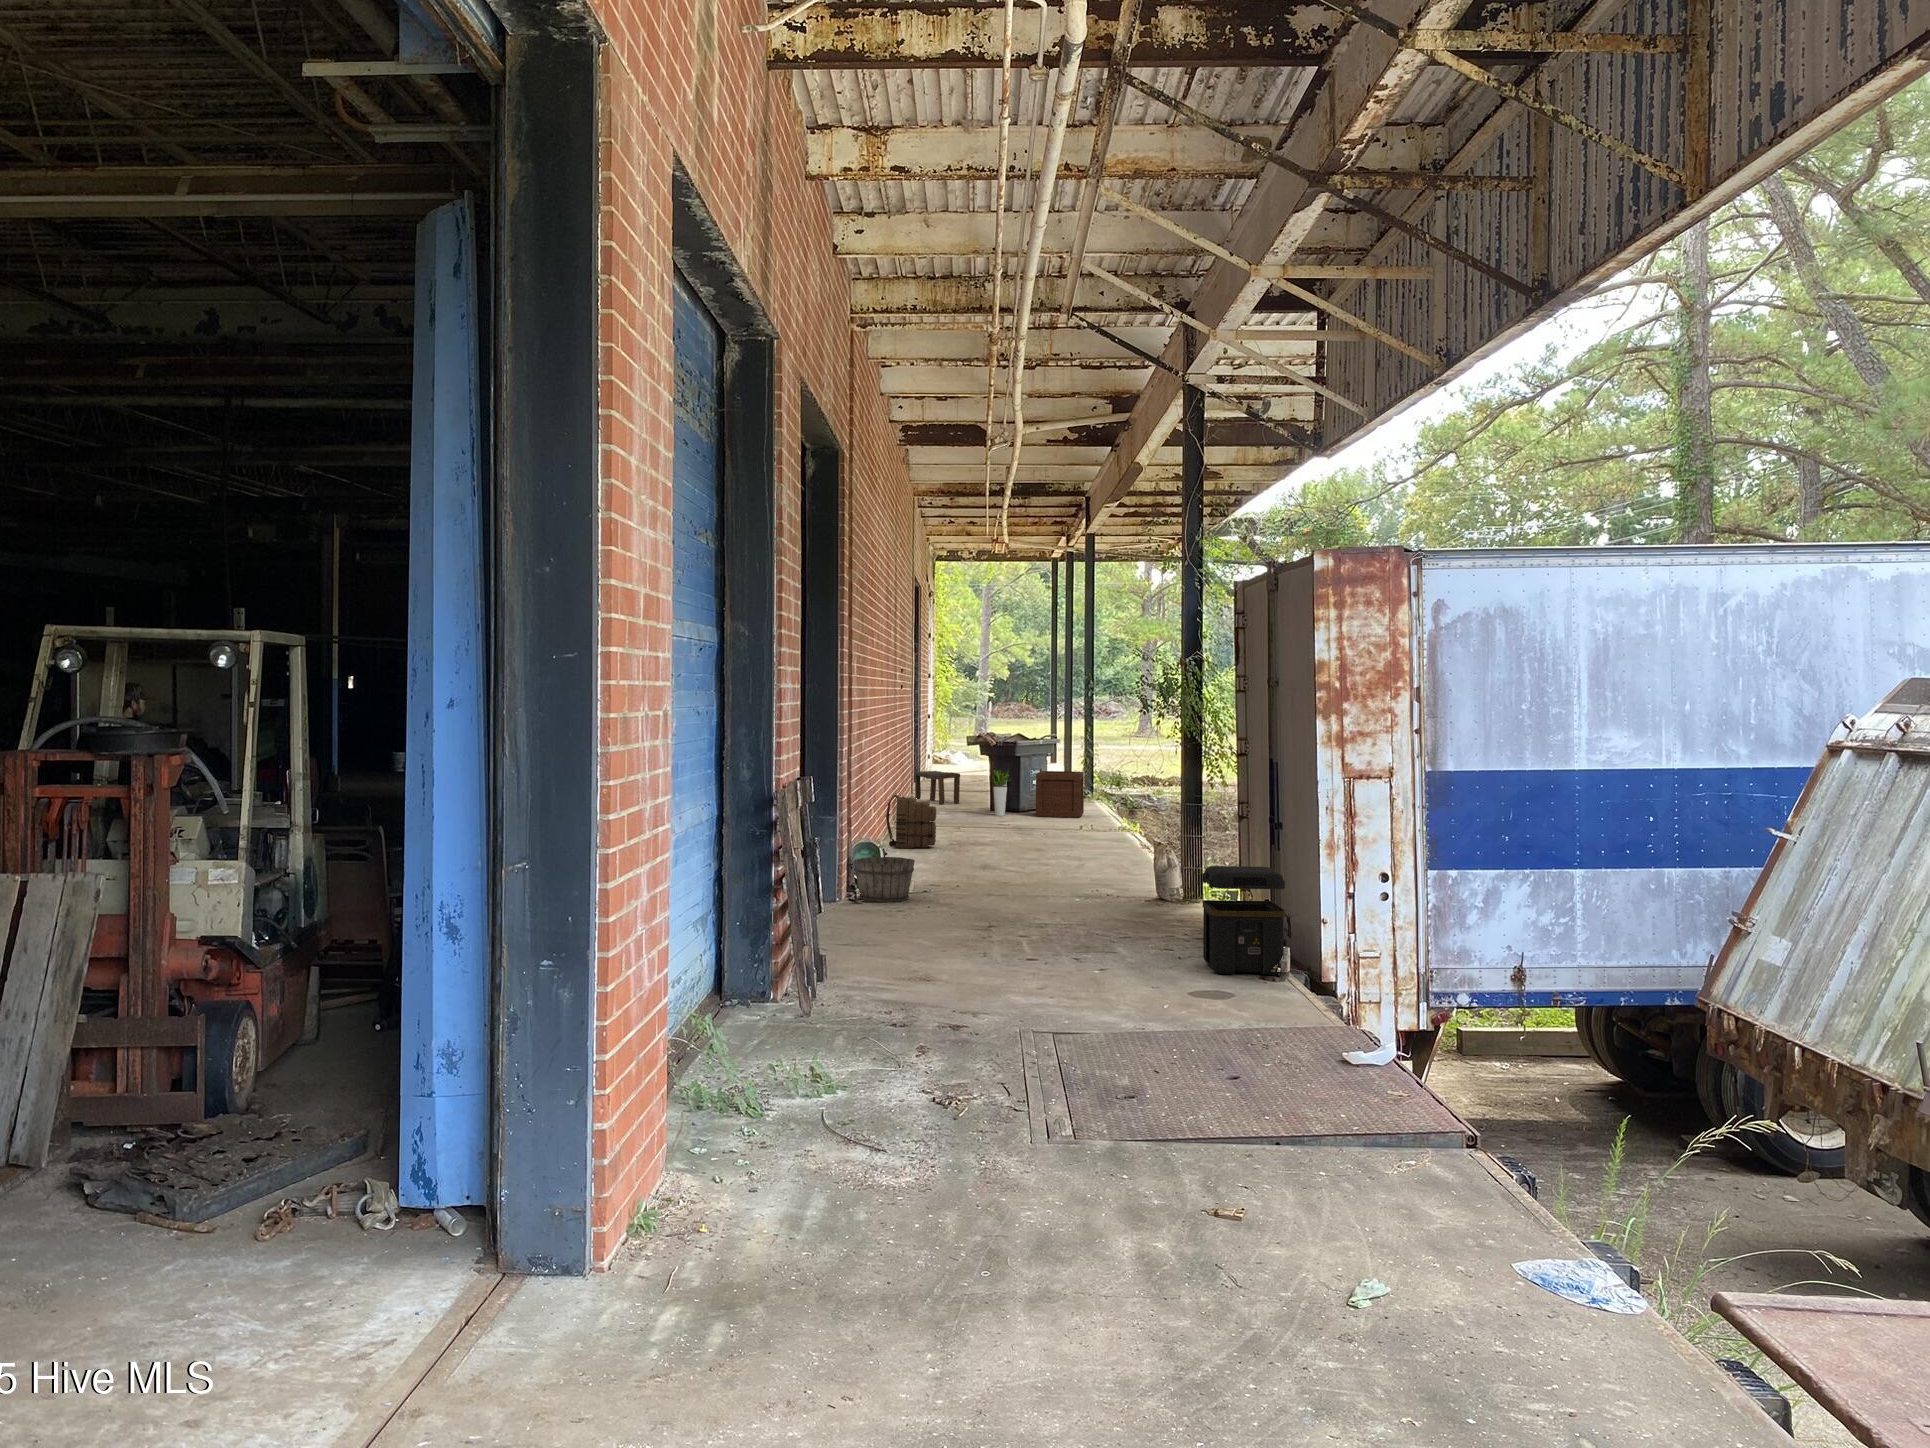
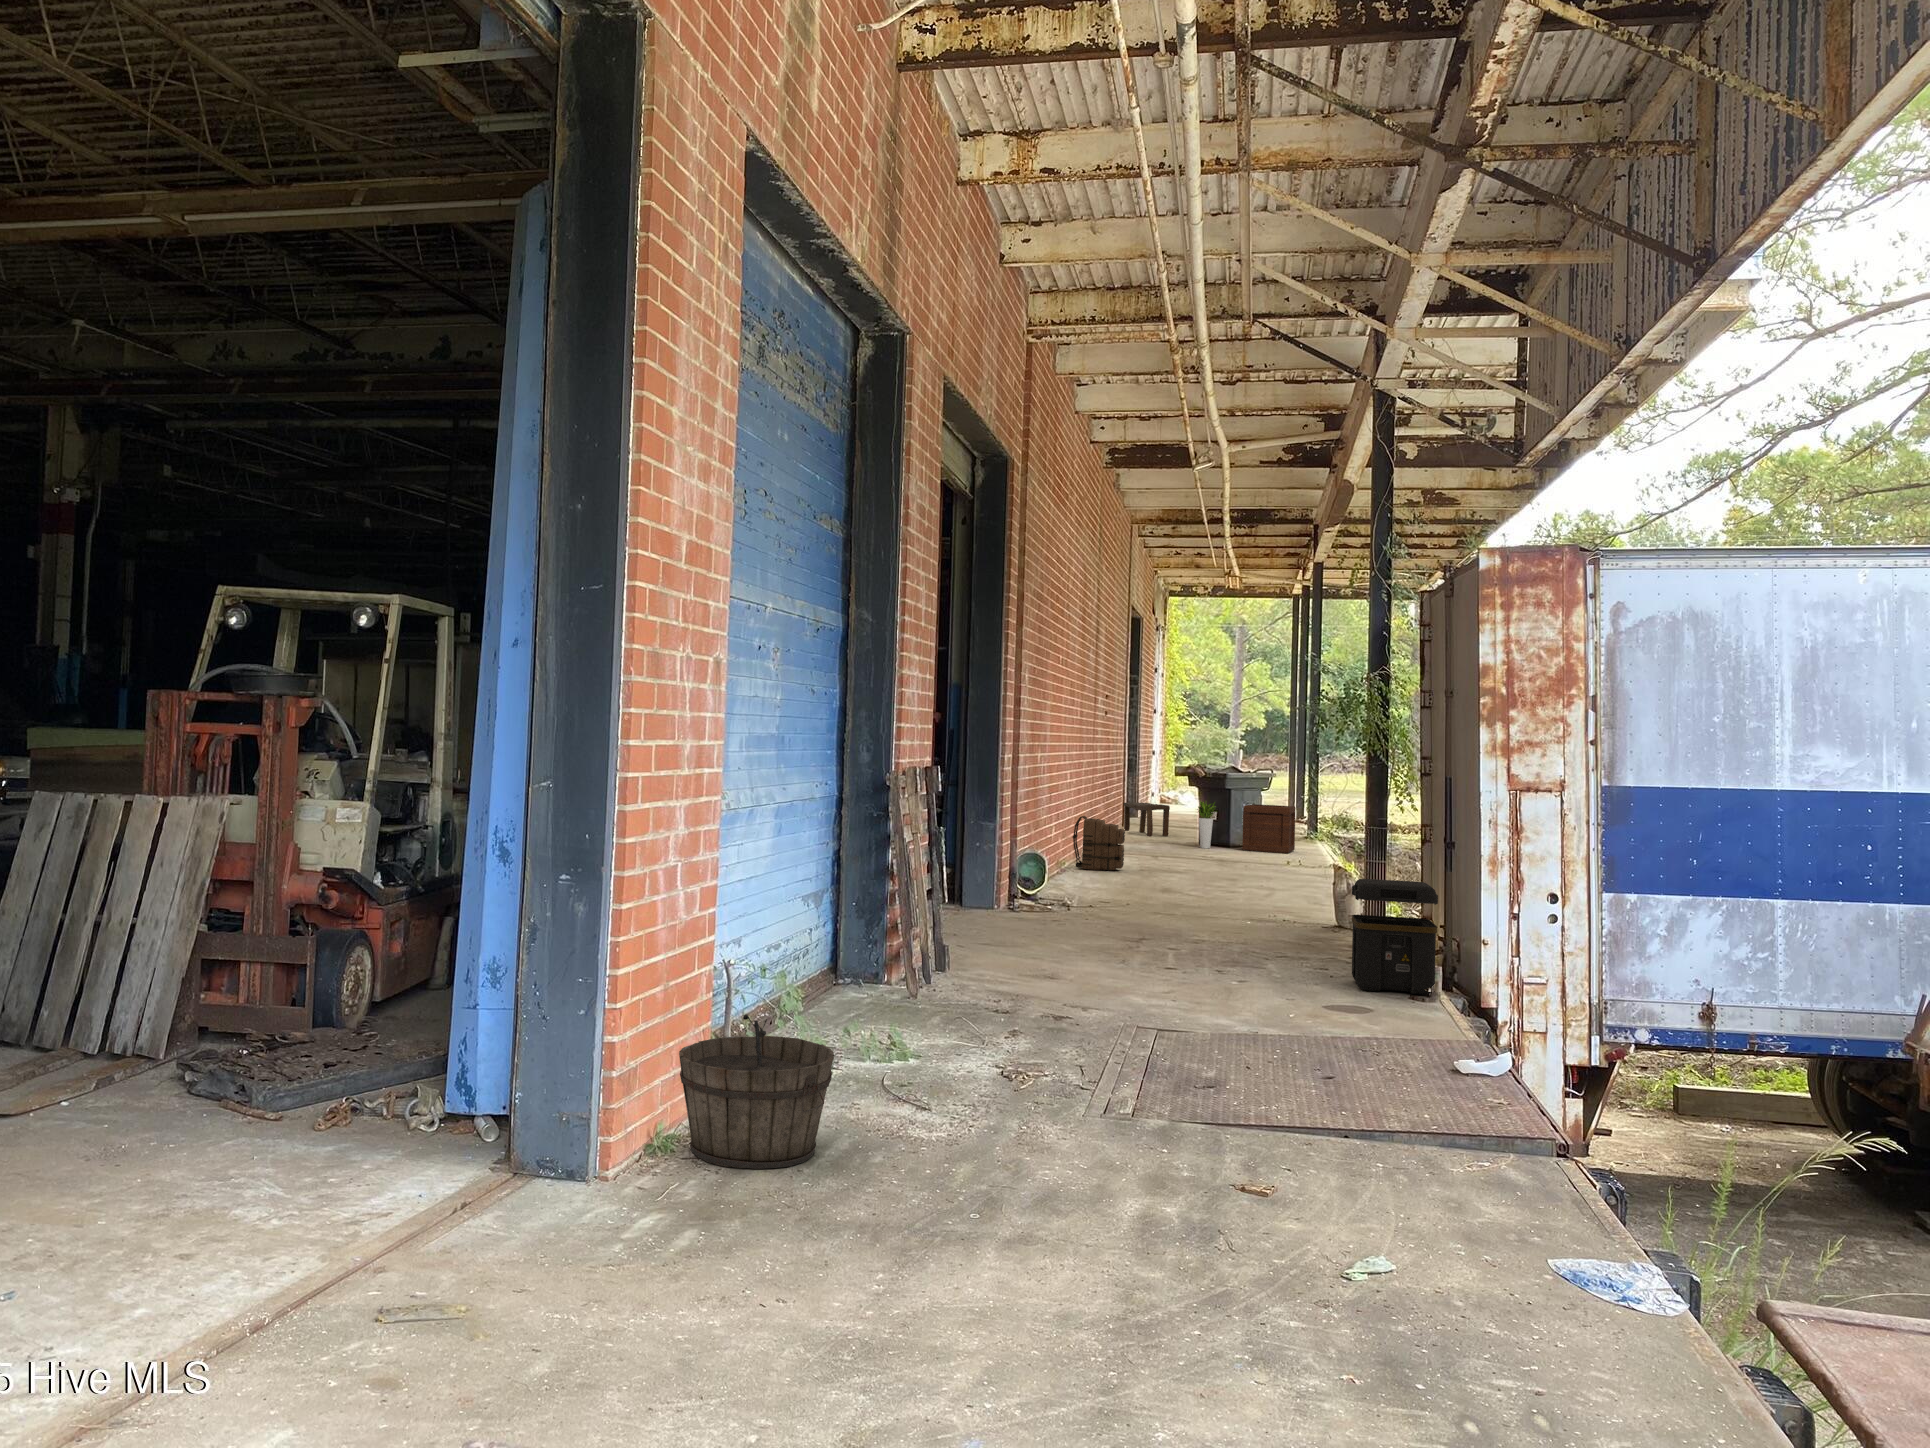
wooden bucket: present [854,846,915,902] -> present [679,1014,834,1169]

